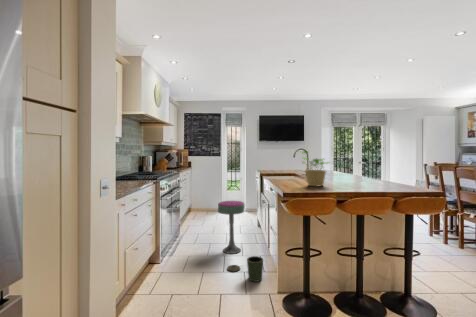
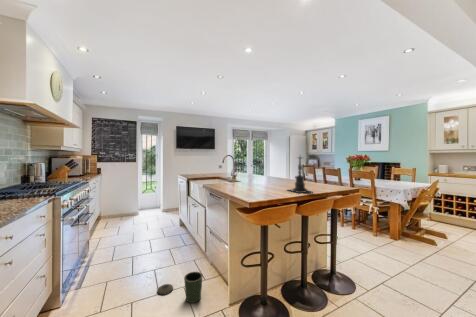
candle holder: none [349,143,378,188] -> present [290,156,309,193]
potted plant: present [302,151,328,186] -> none [241,157,272,194]
bar stool: present [218,201,244,254] -> none [142,210,172,269]

